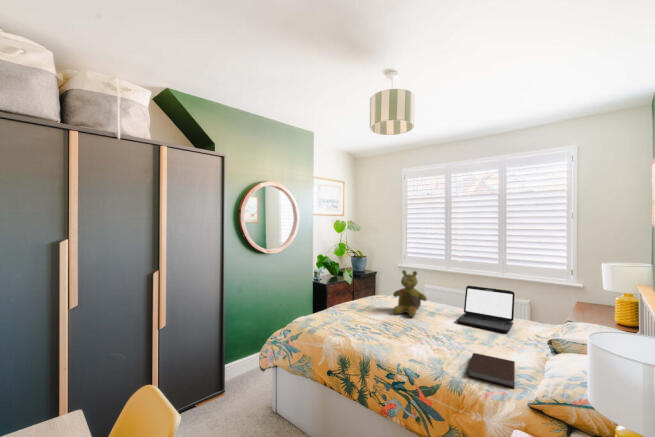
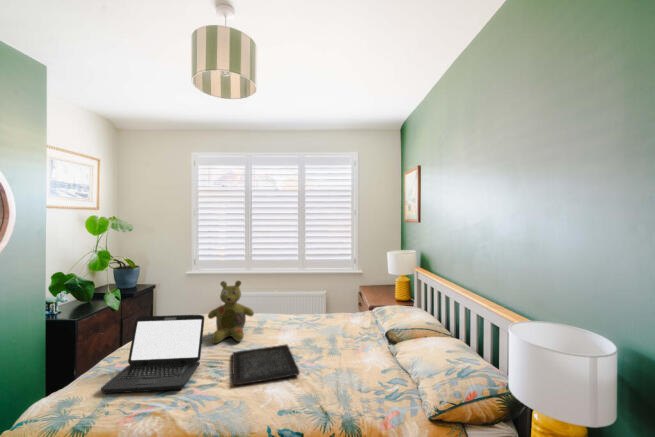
laptop: present [457,286,515,333] -> present [101,315,204,394]
tray: none [391,322,446,346] -> present [232,344,300,385]
notebook: present [467,353,515,388] -> none [338,366,399,407]

